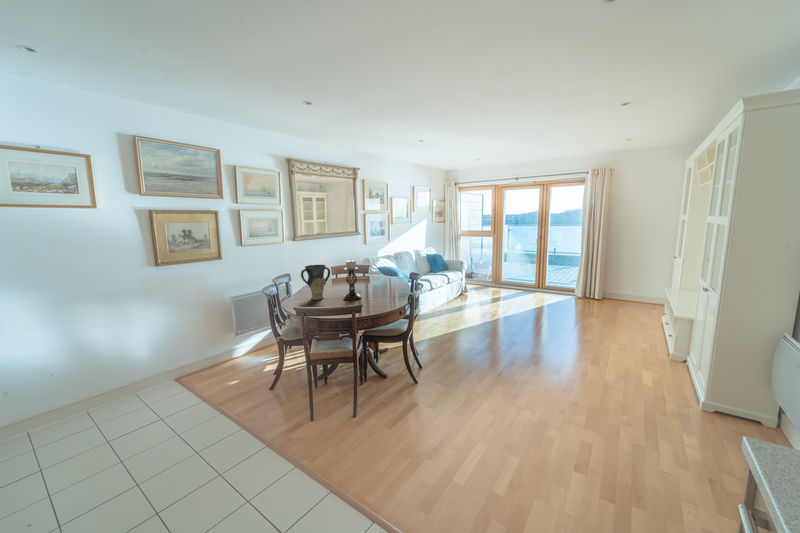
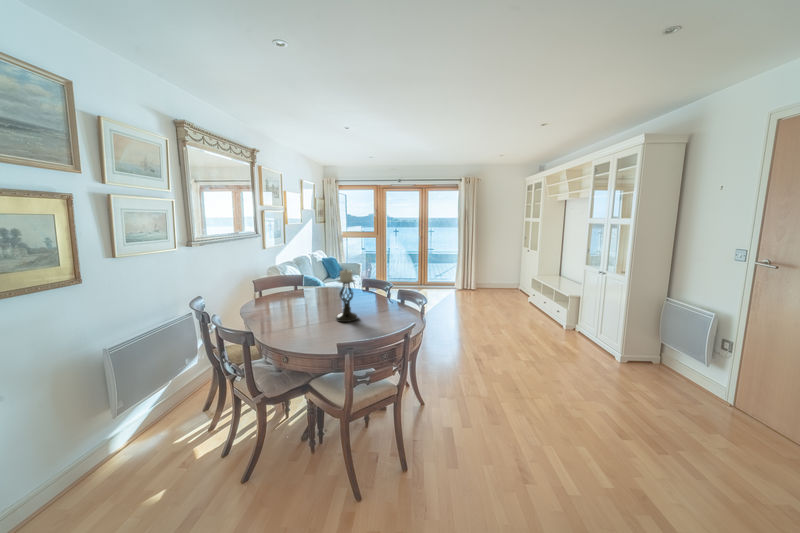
vase: present [301,265,330,300] -> none [284,279,314,330]

